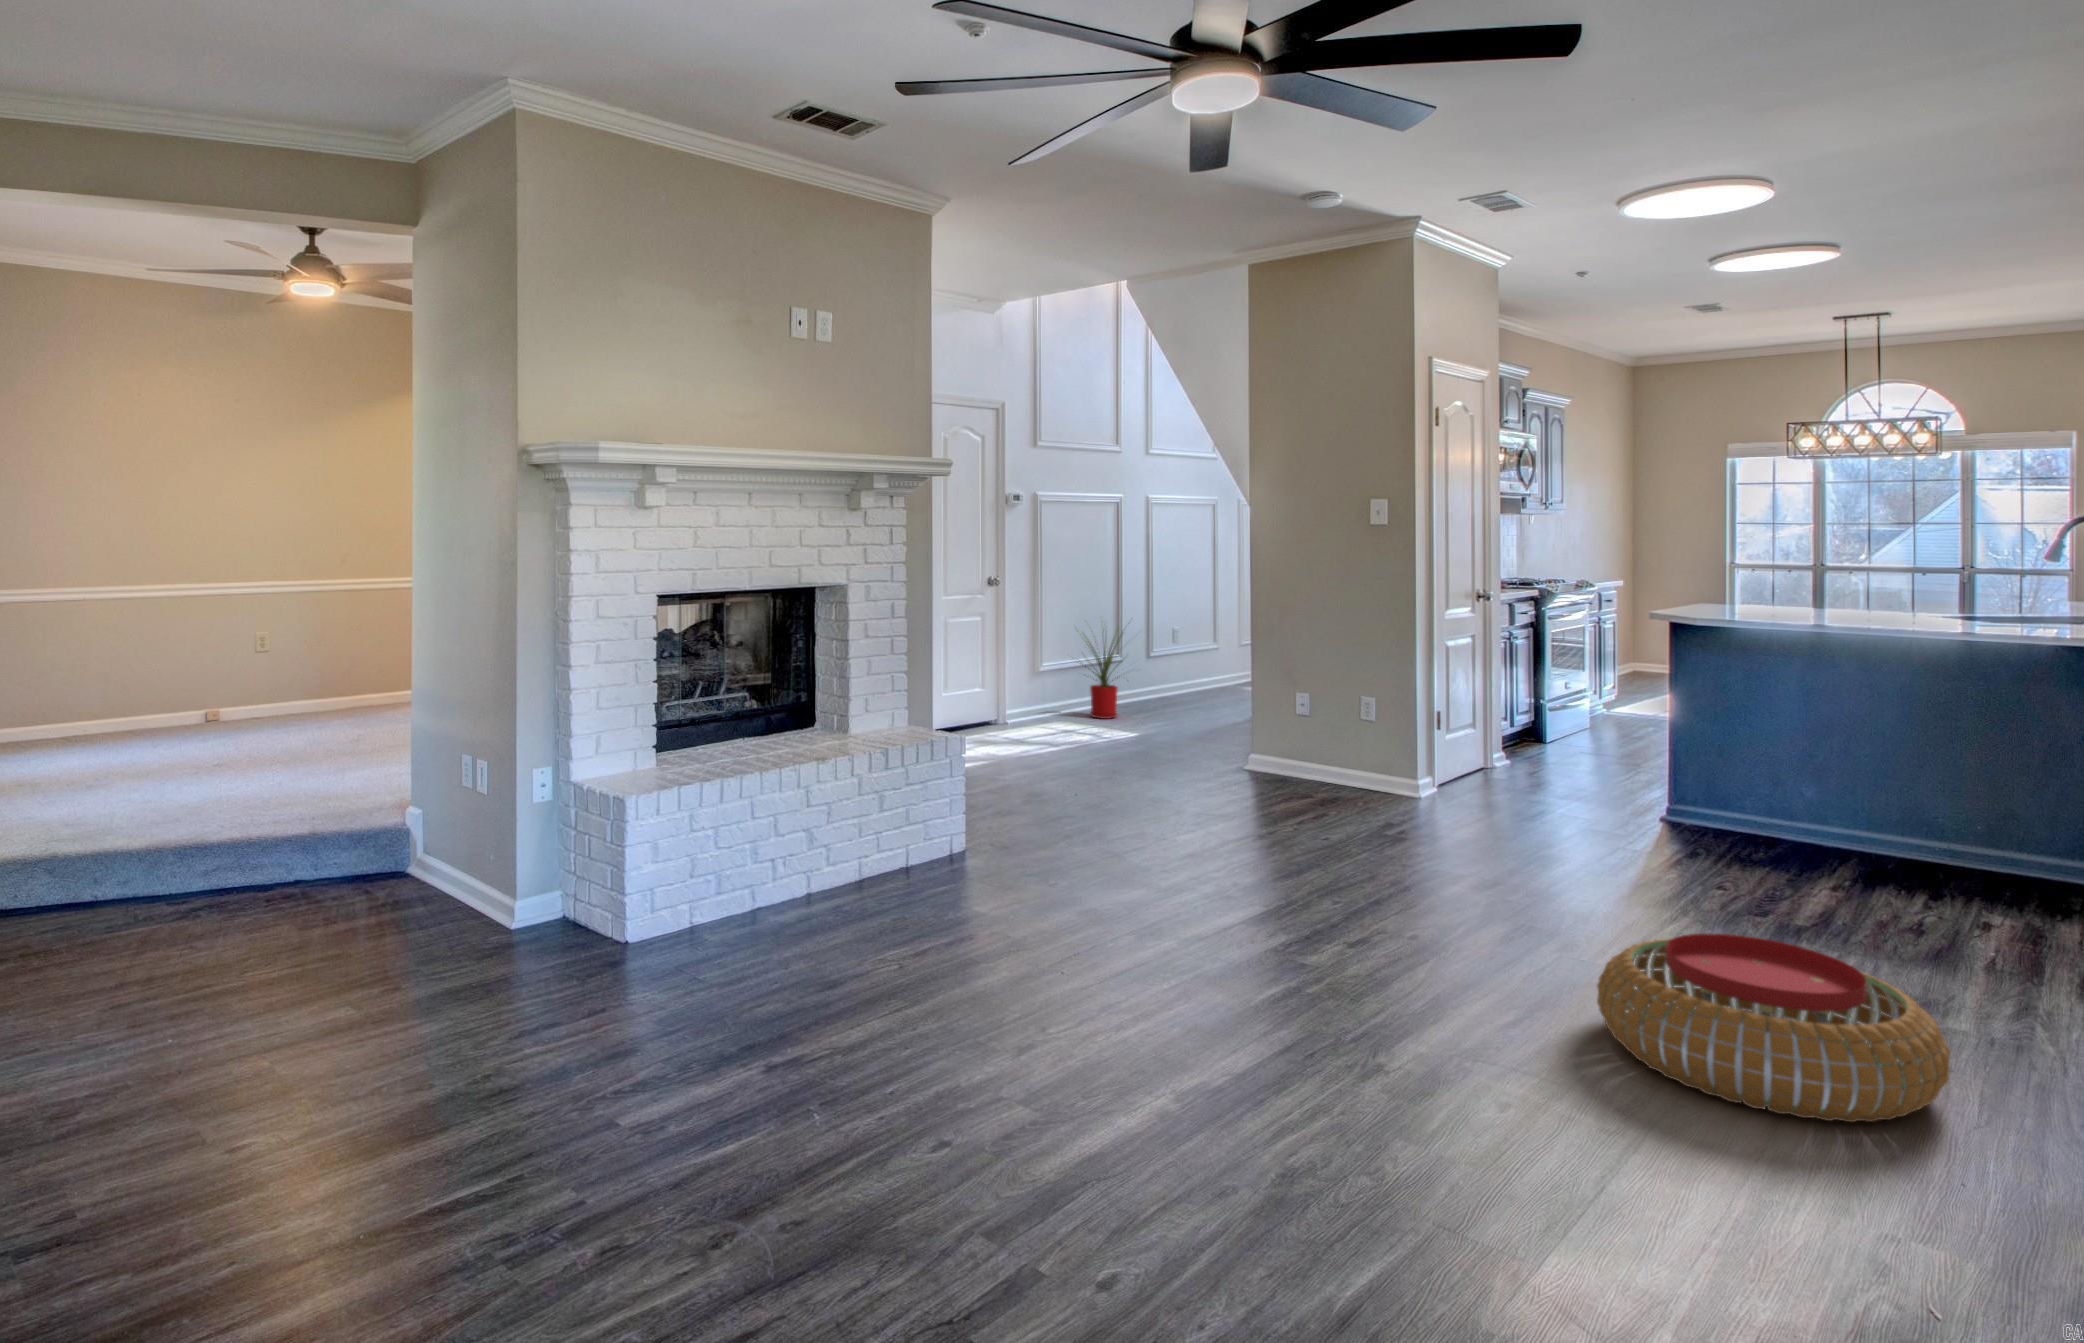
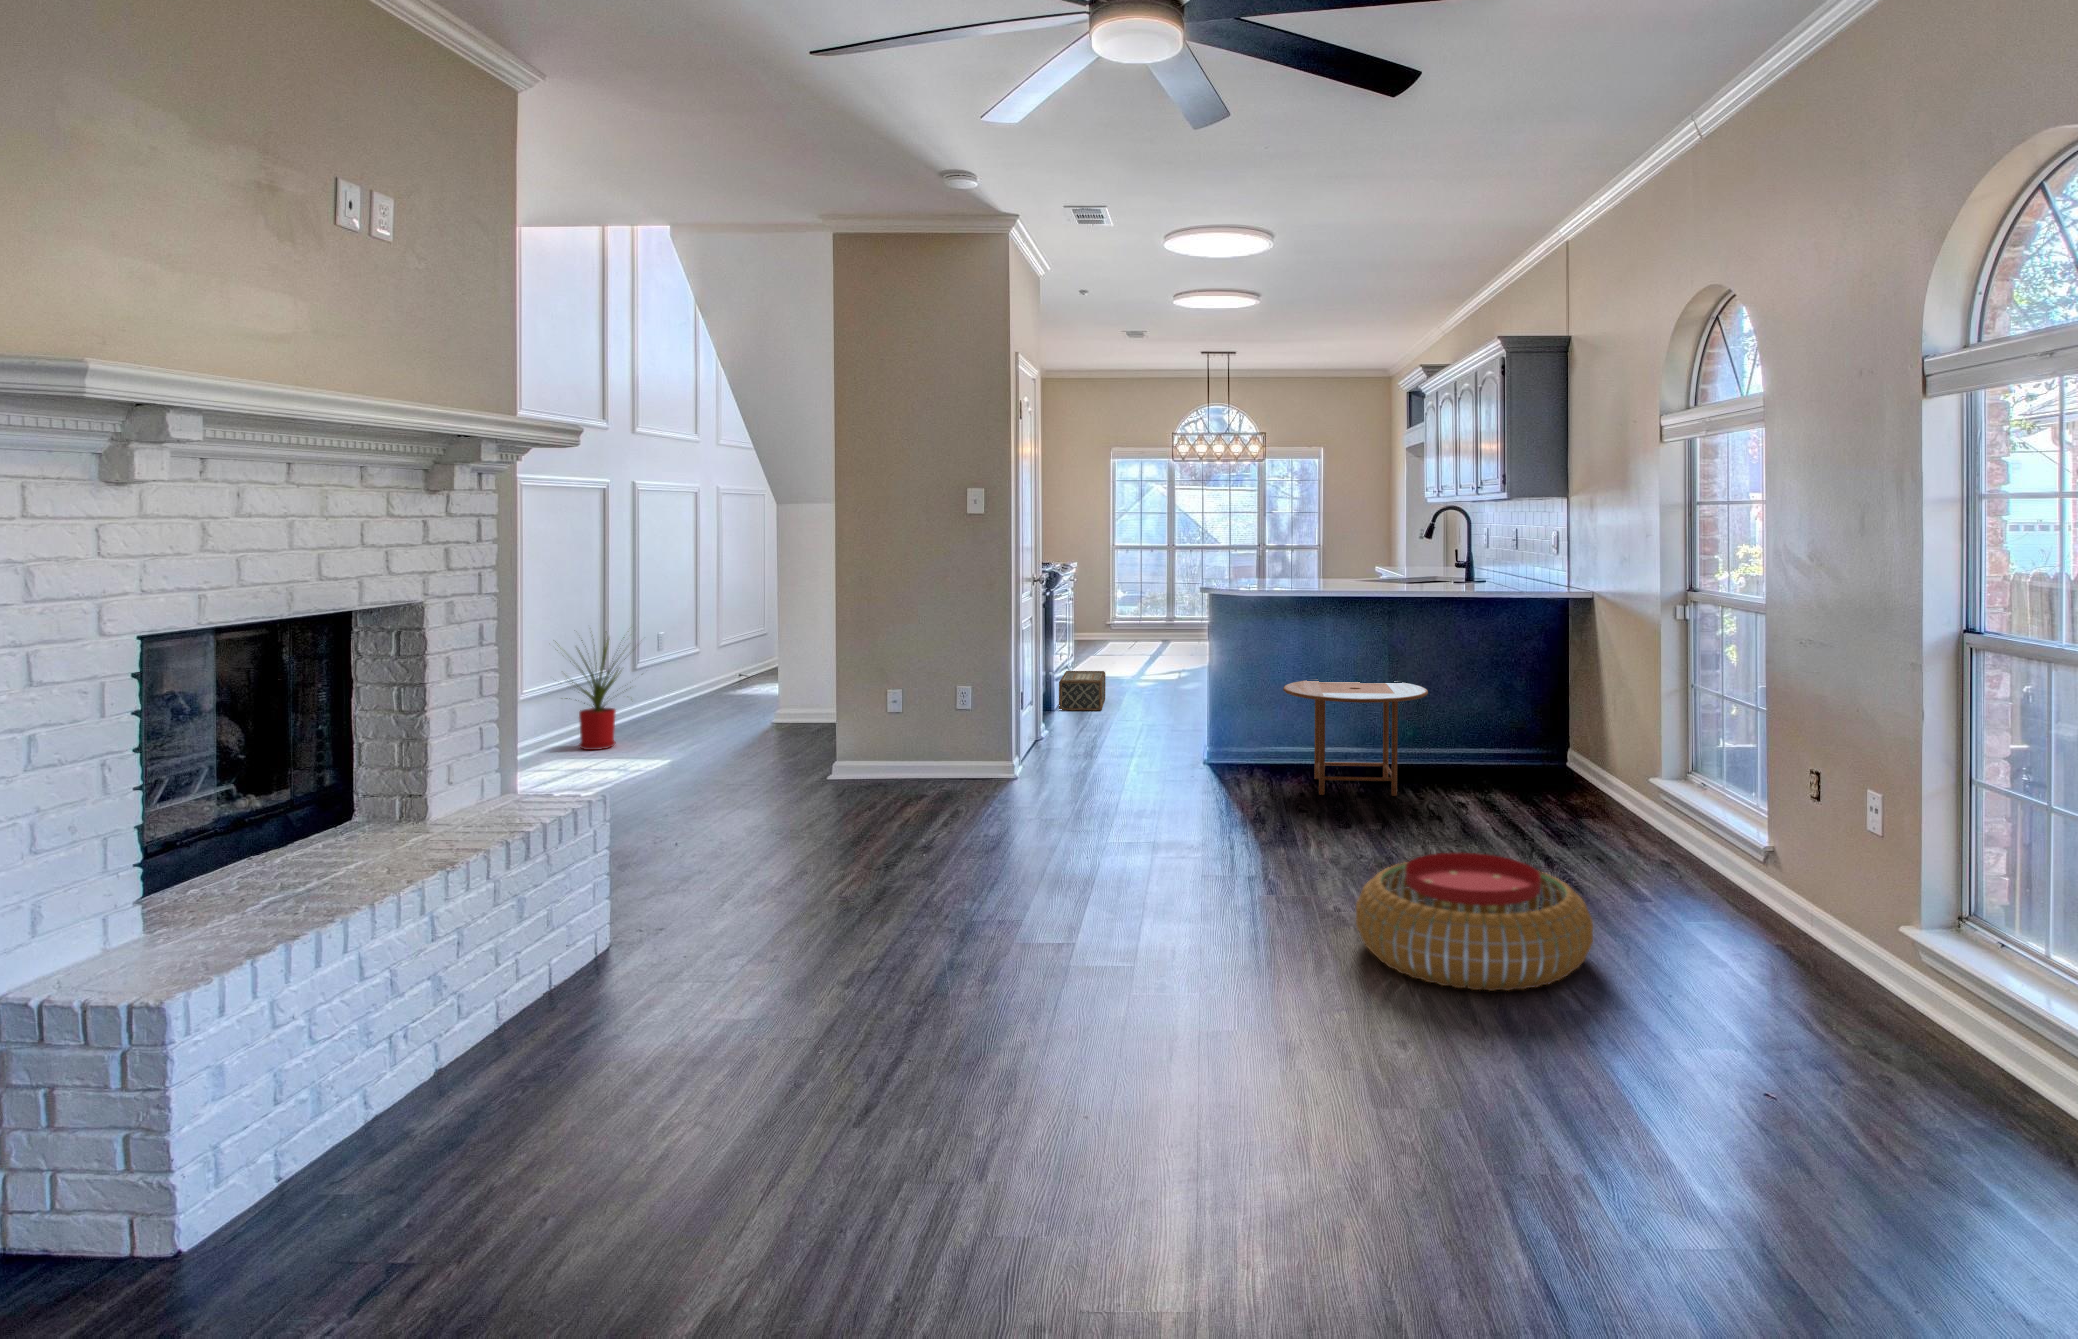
woven basket: none [1561,697,1634,744] -> present [1059,671,1106,711]
side table: none [1749,729,1985,891] -> present [1283,681,1428,796]

